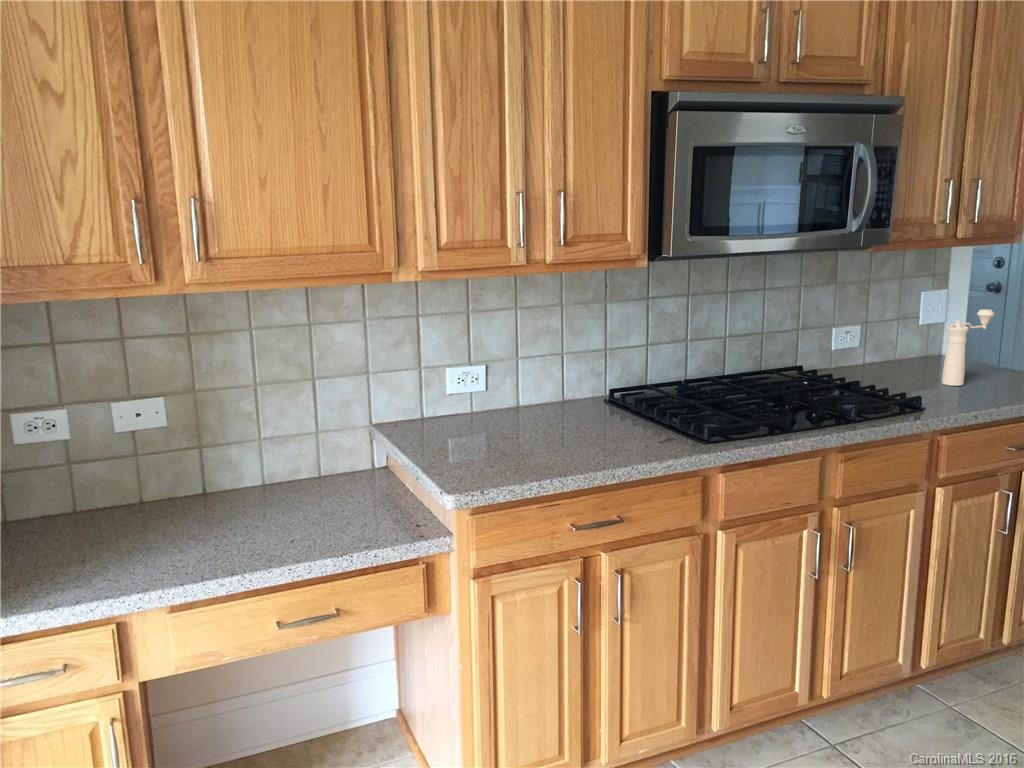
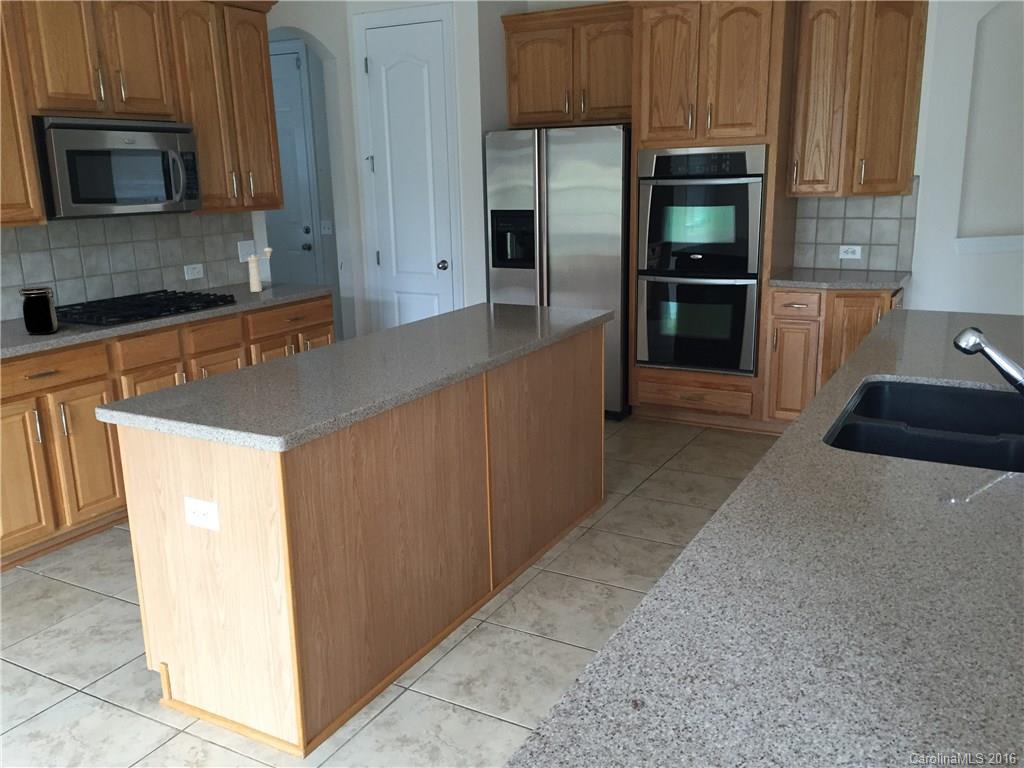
jar: none [588,371,637,452] -> present [19,286,57,335]

